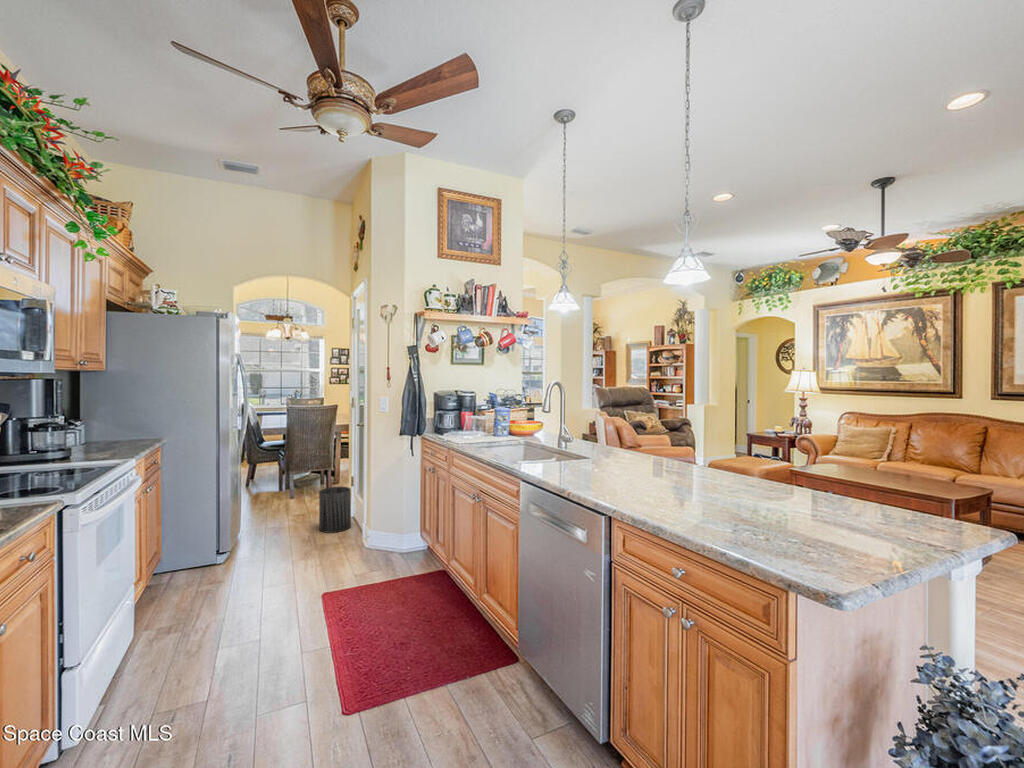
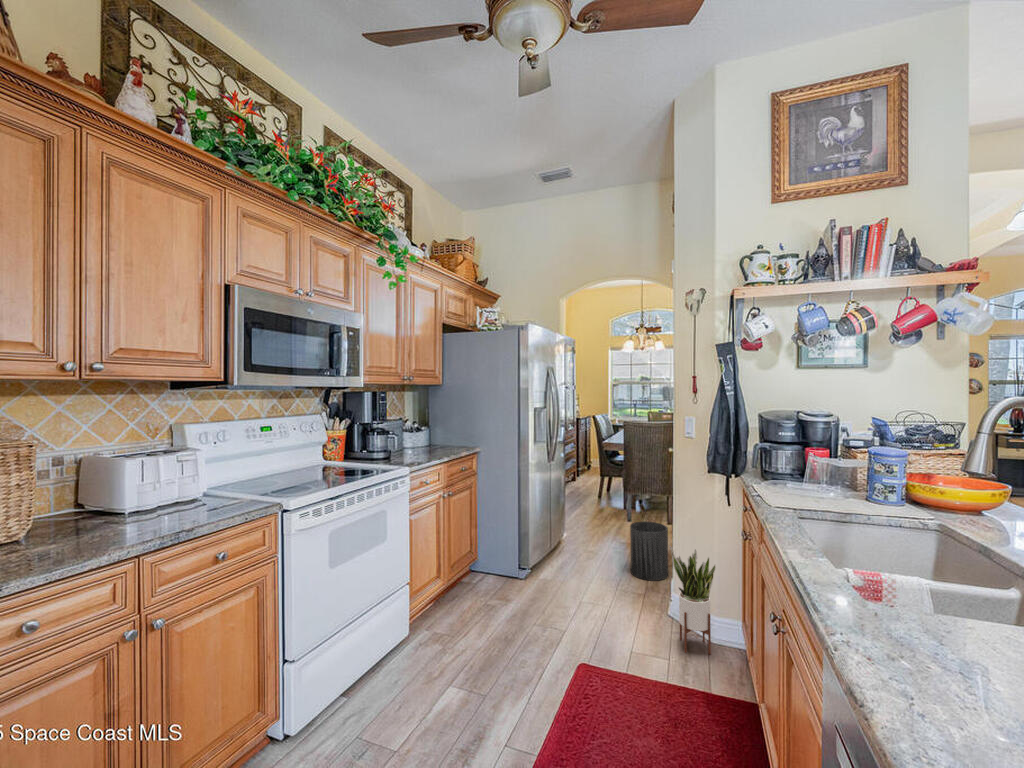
potted plant: none [376,489,407,562] -> present [670,546,716,655]

